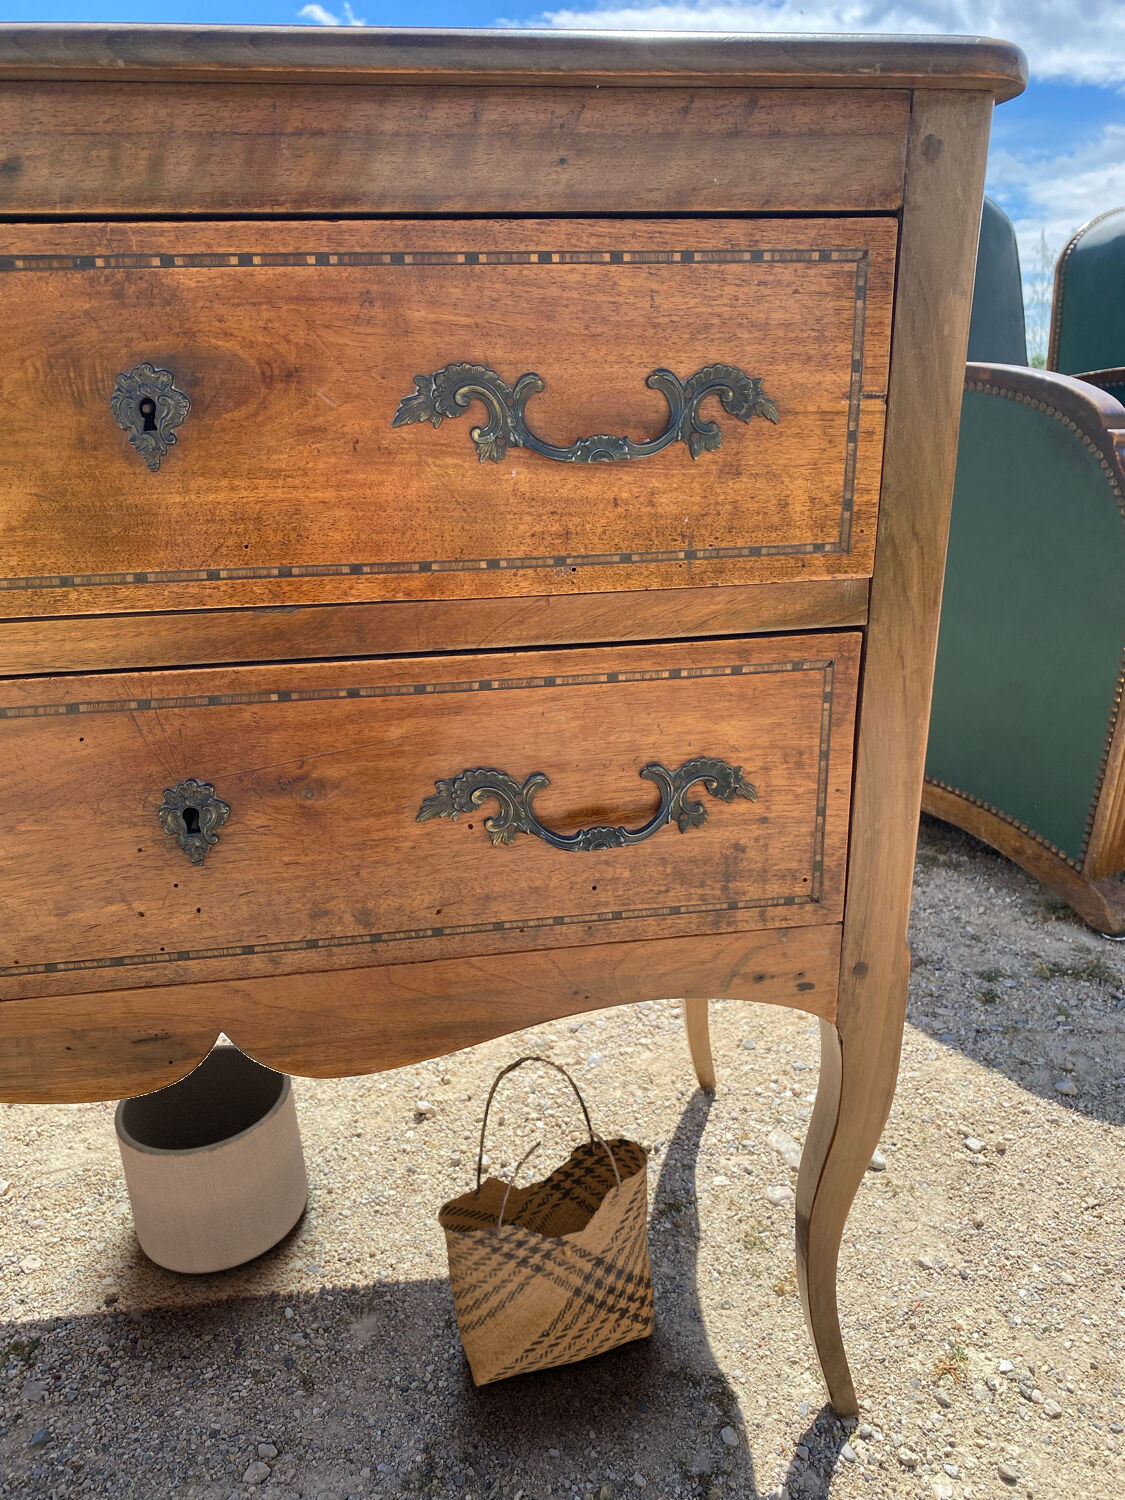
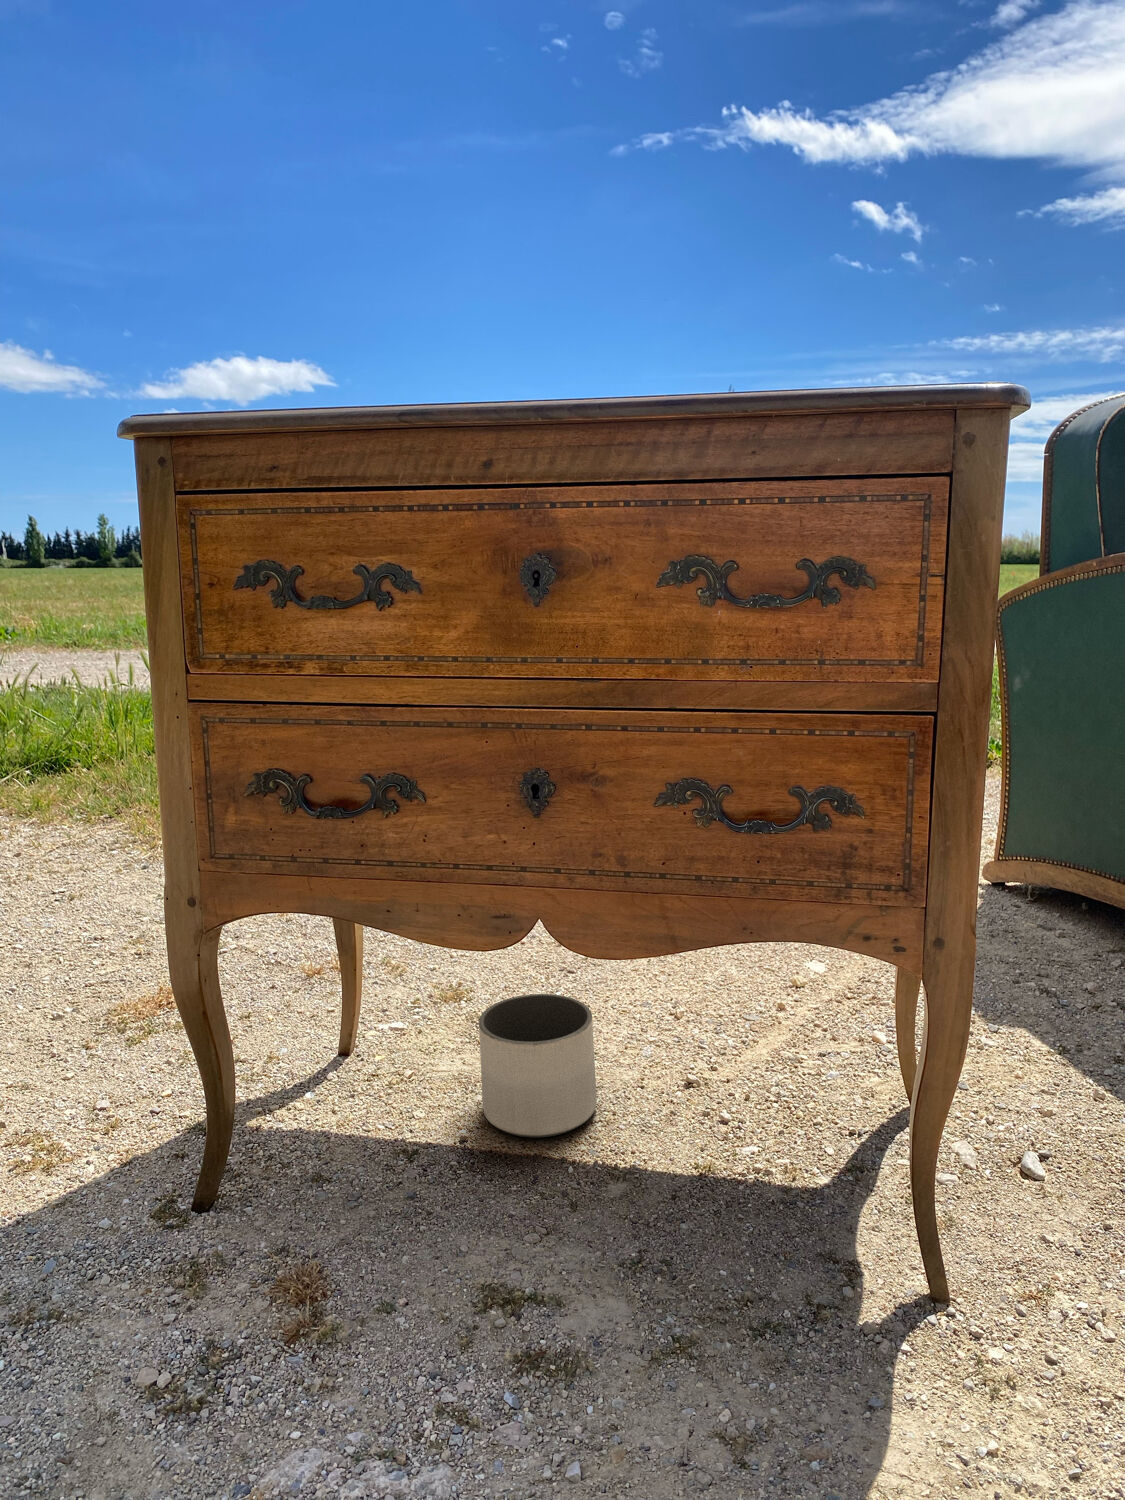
woven basket: present [438,1056,655,1386] -> none [667,1007,824,1232]

